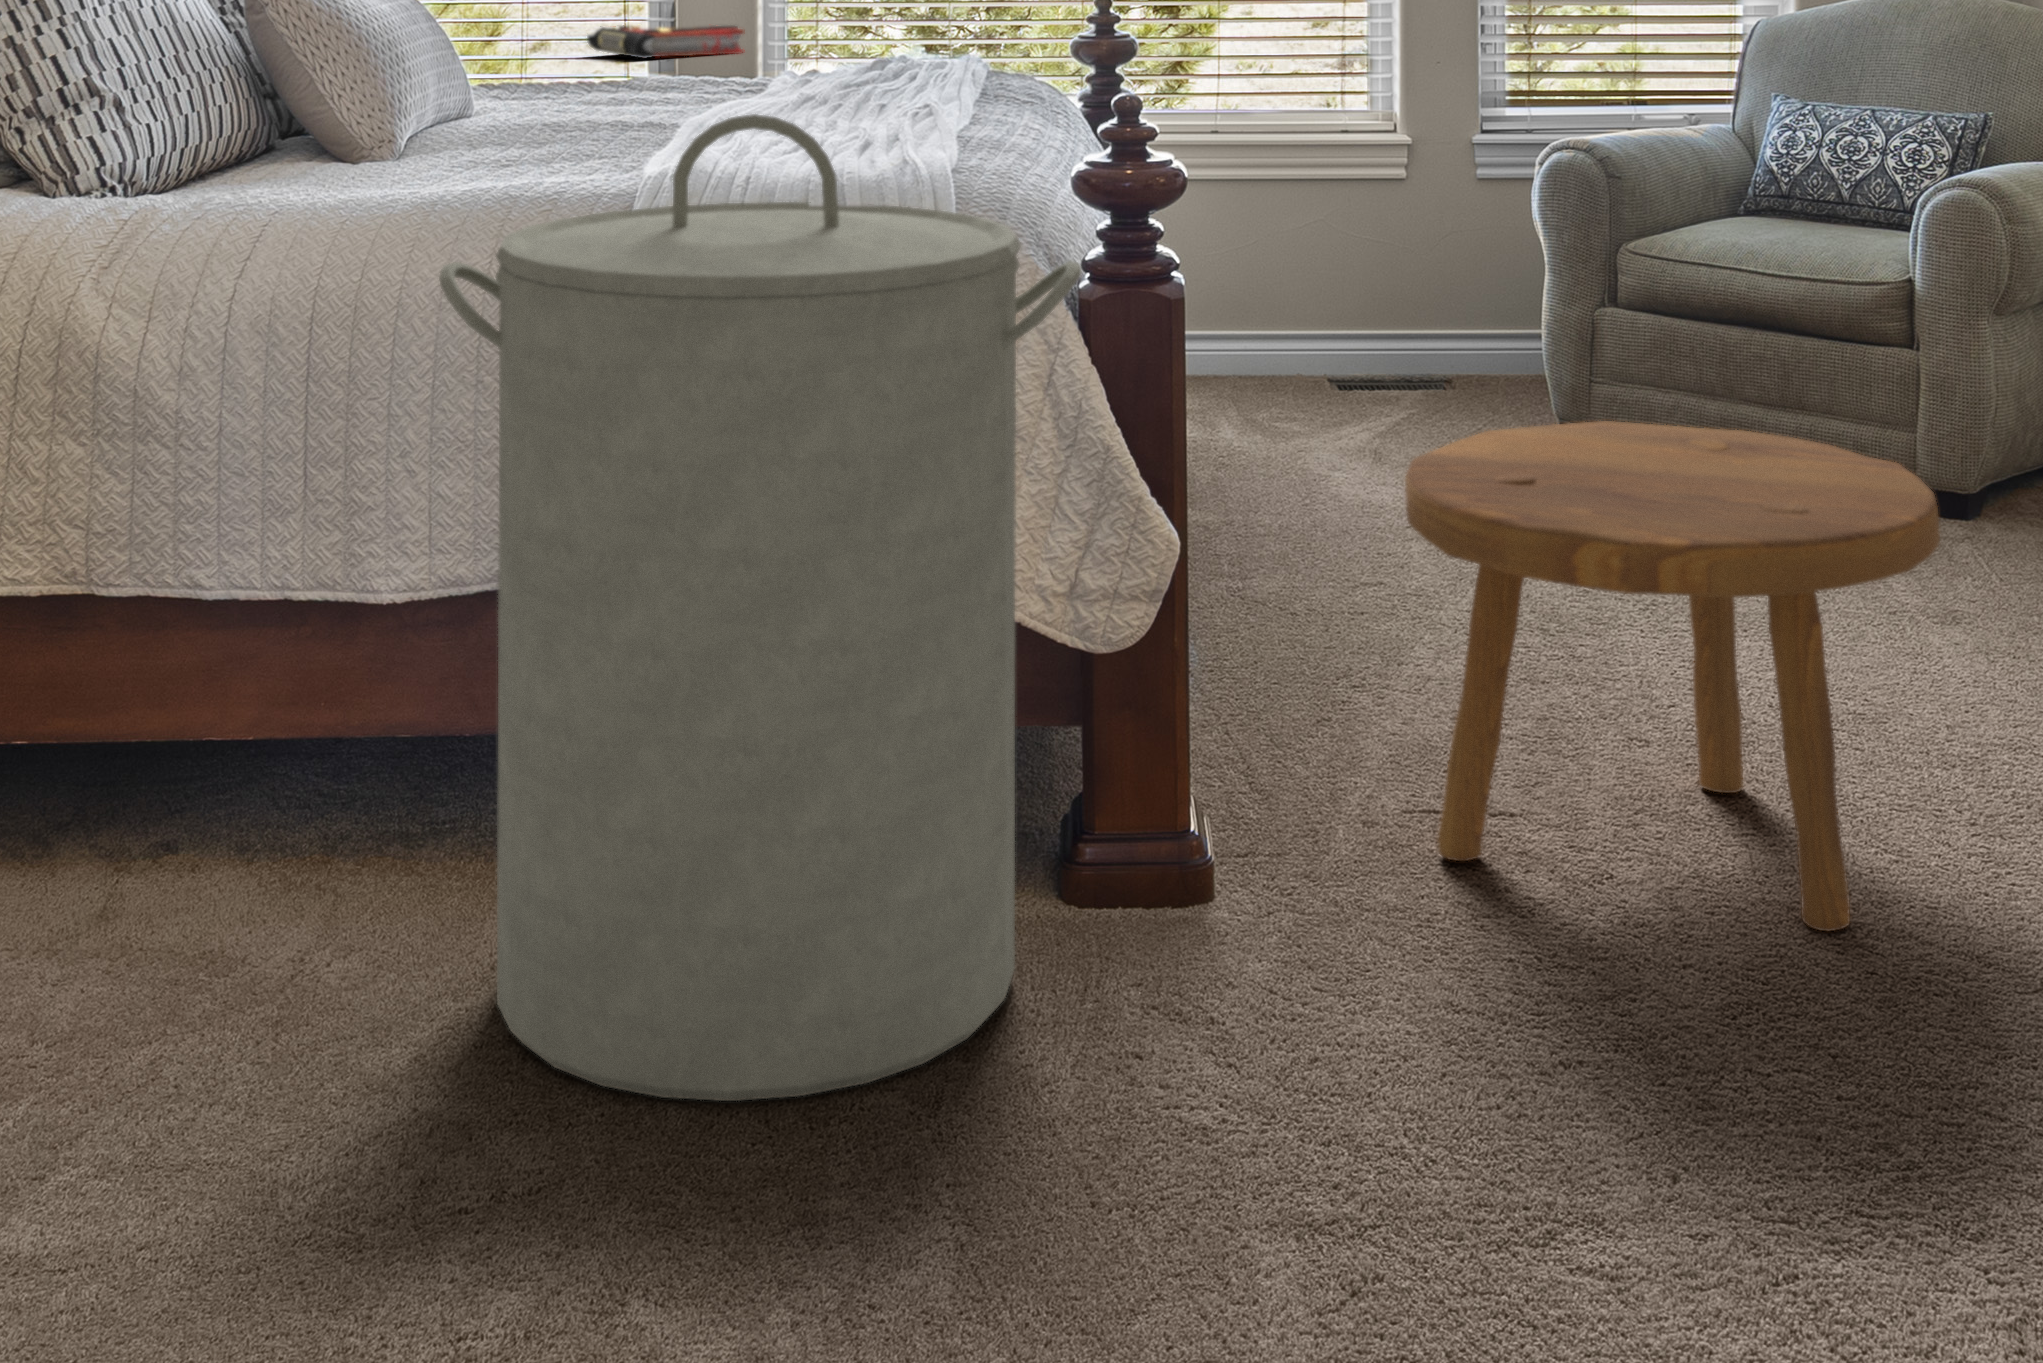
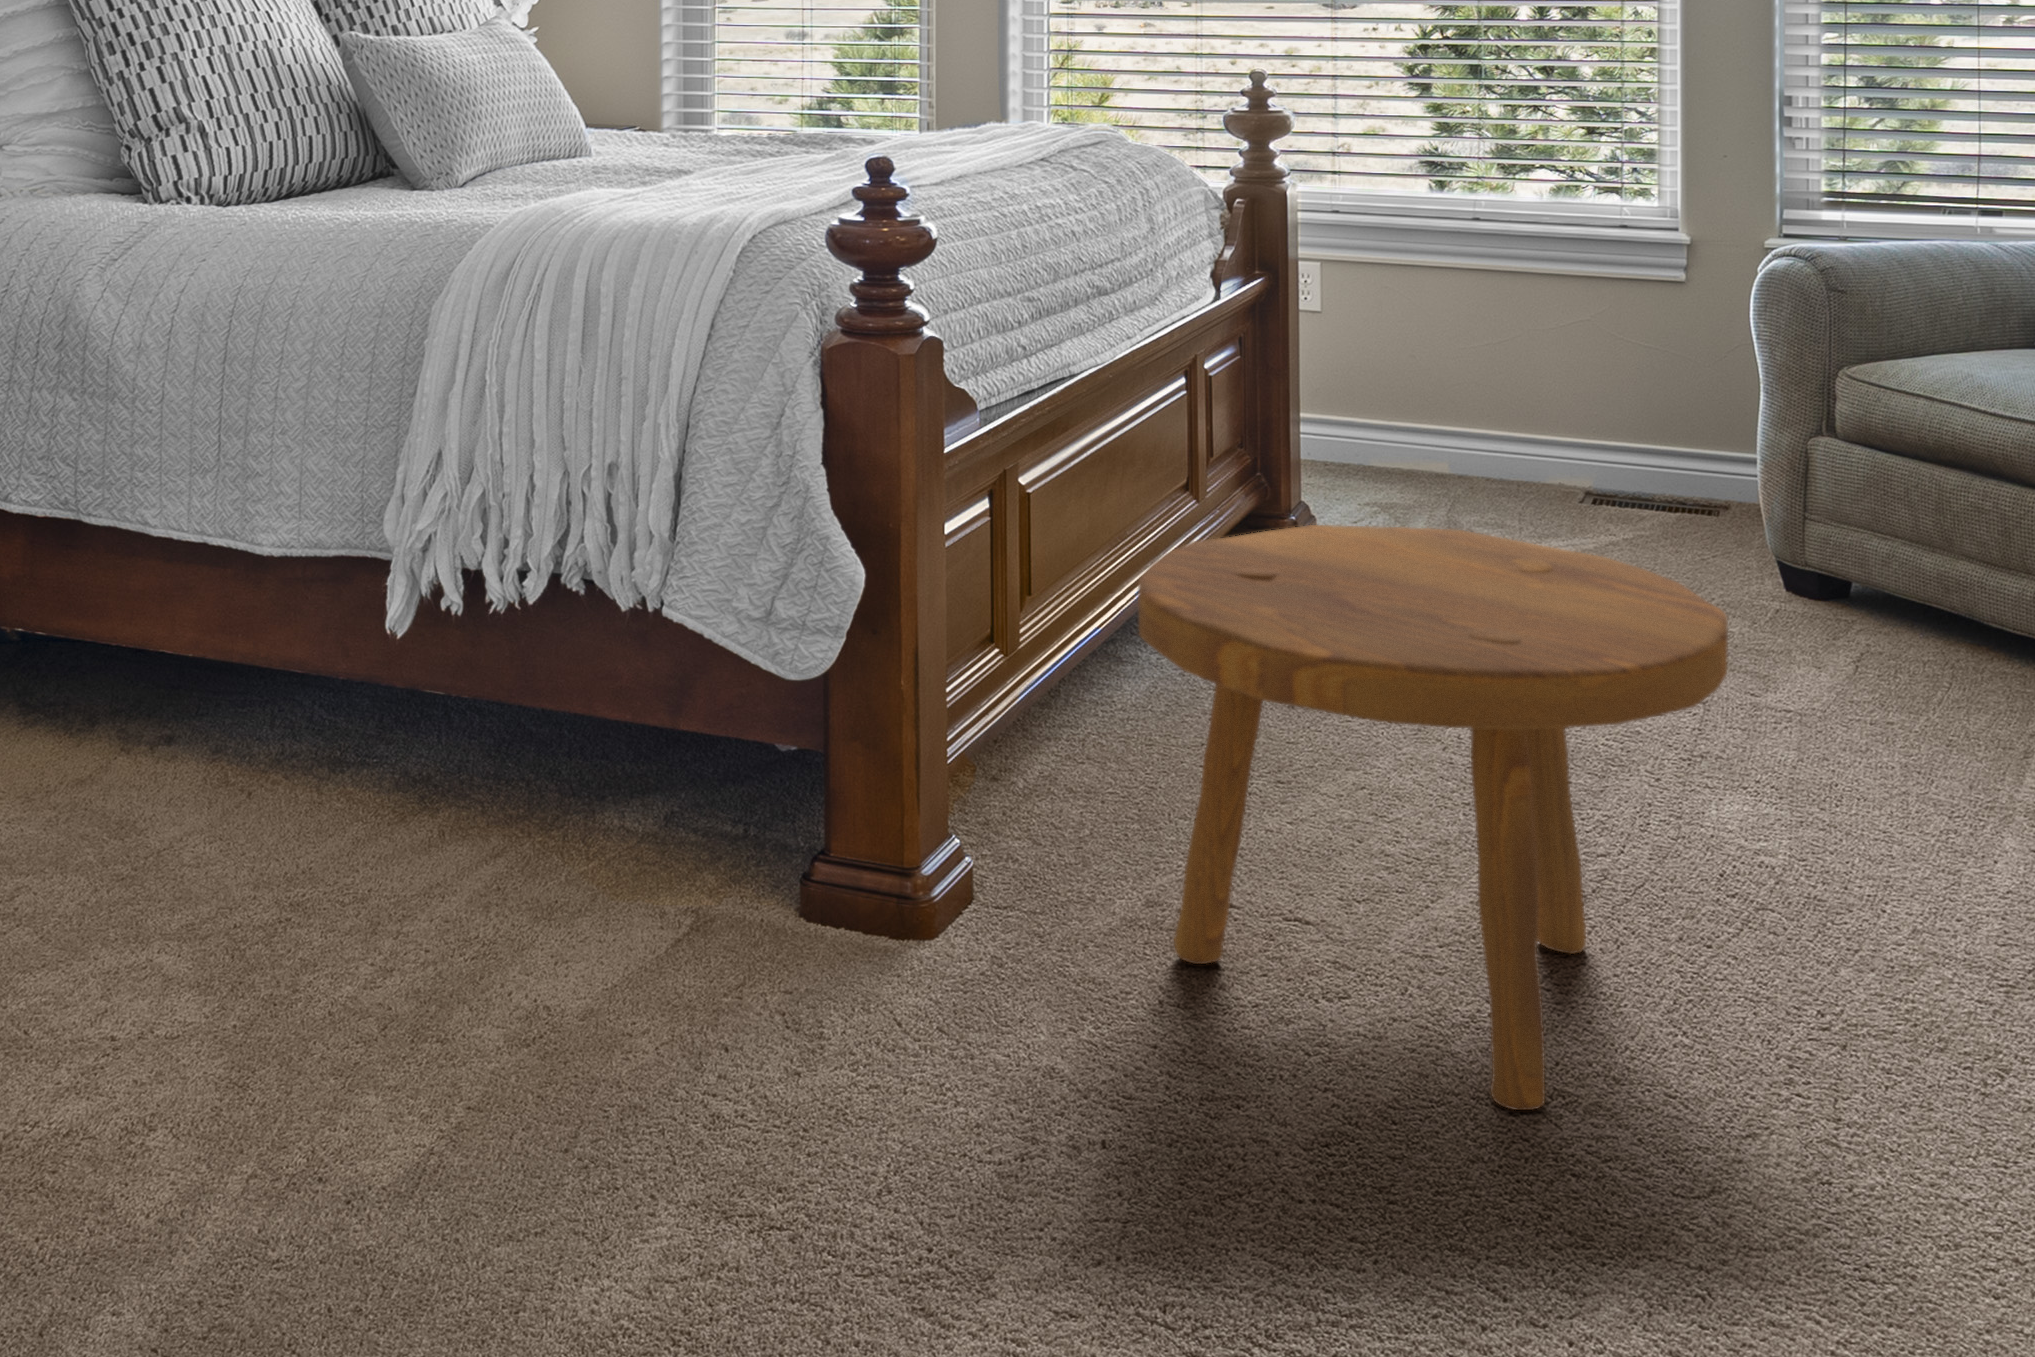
book: present [587,25,744,58] -> none [881,84,1010,116]
laundry hamper: present [439,114,1081,1101] -> none [203,150,730,1042]

